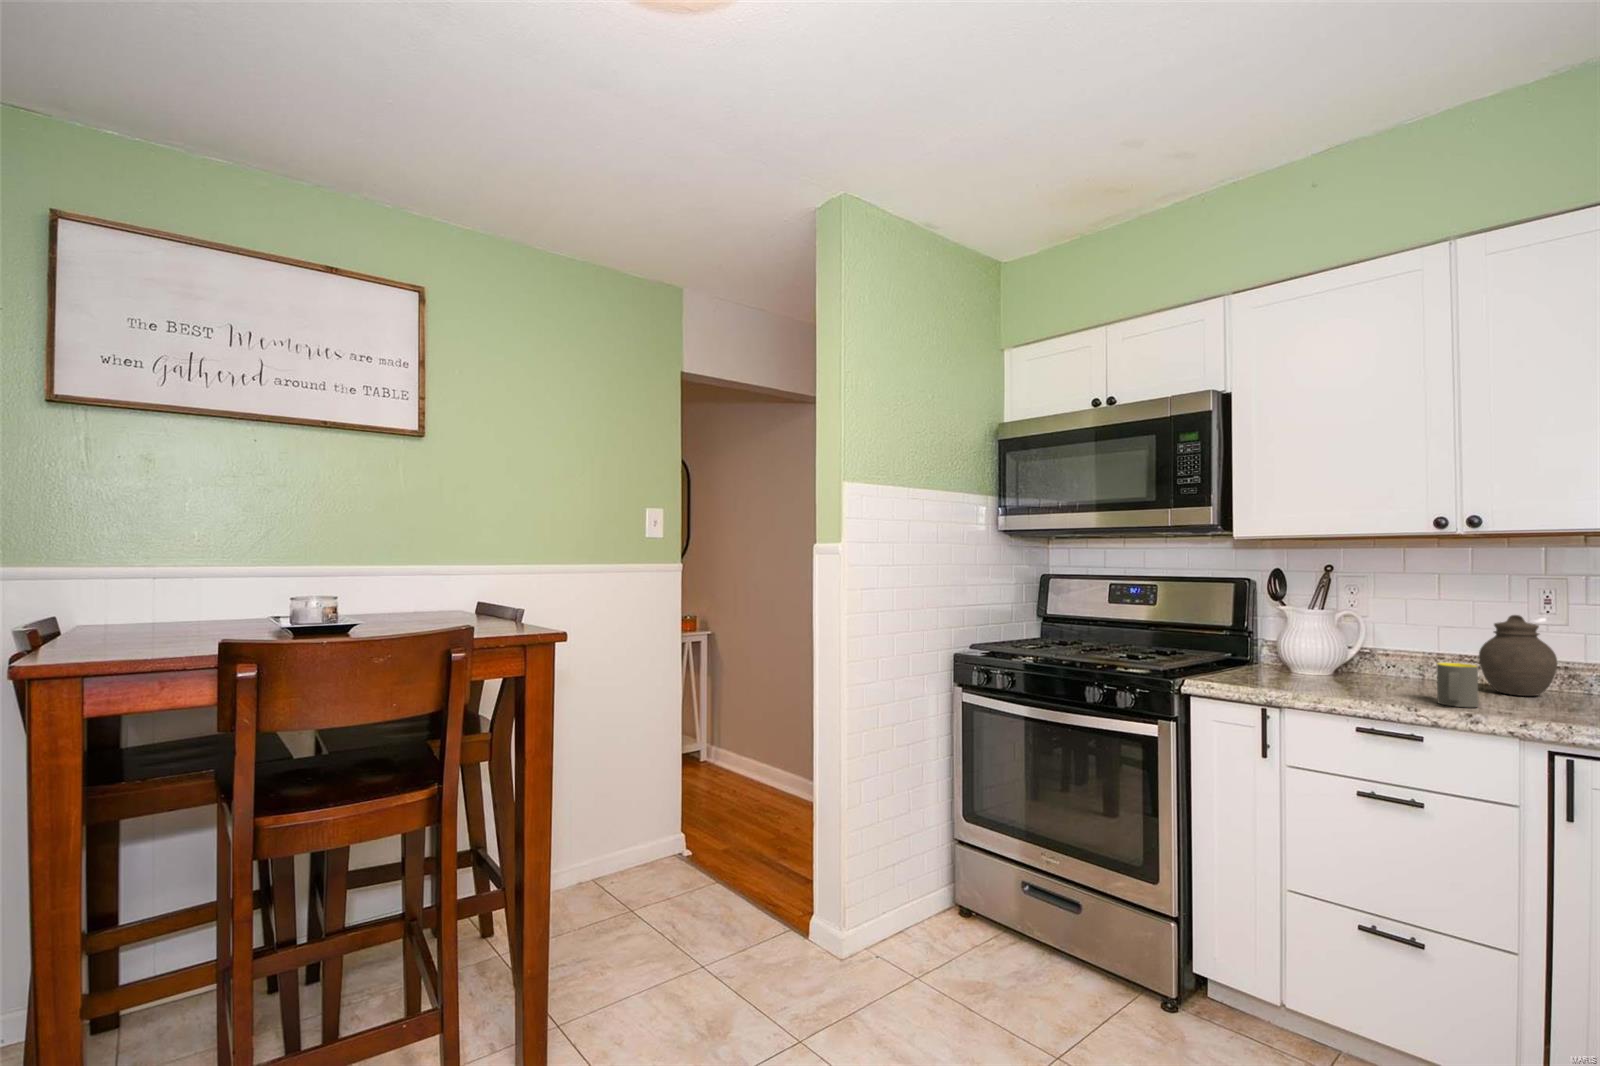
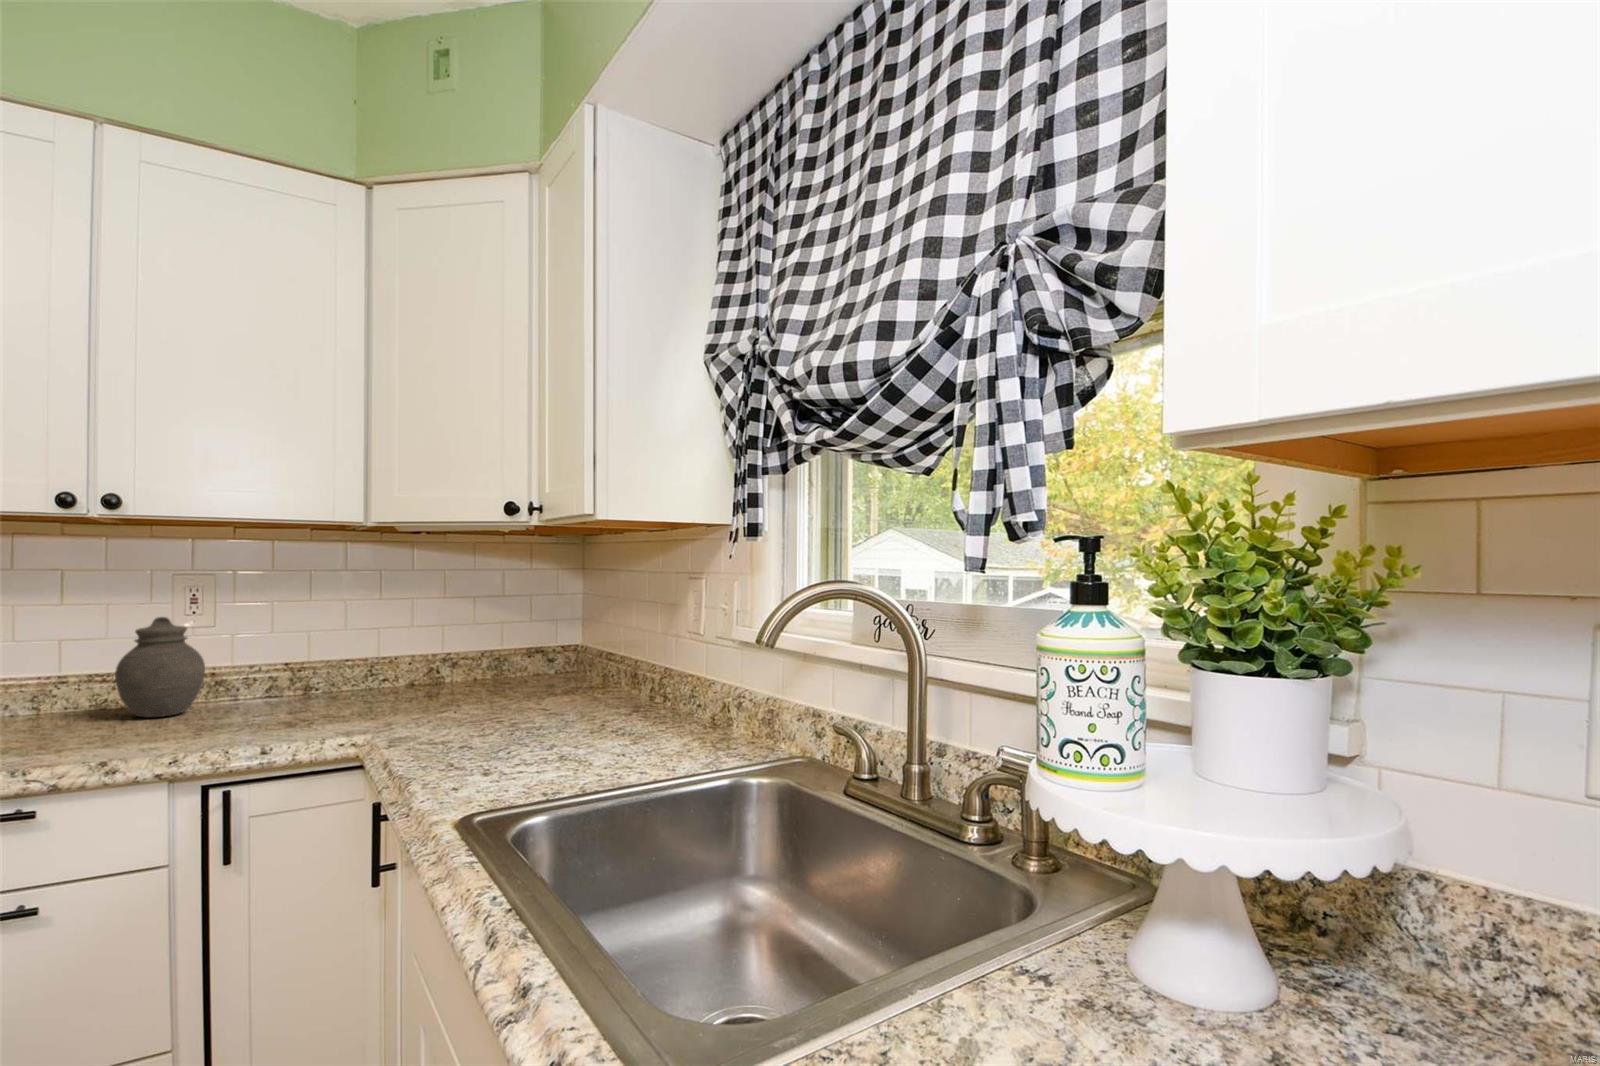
mug: present [1437,663,1479,707] -> none [59,691,117,755]

